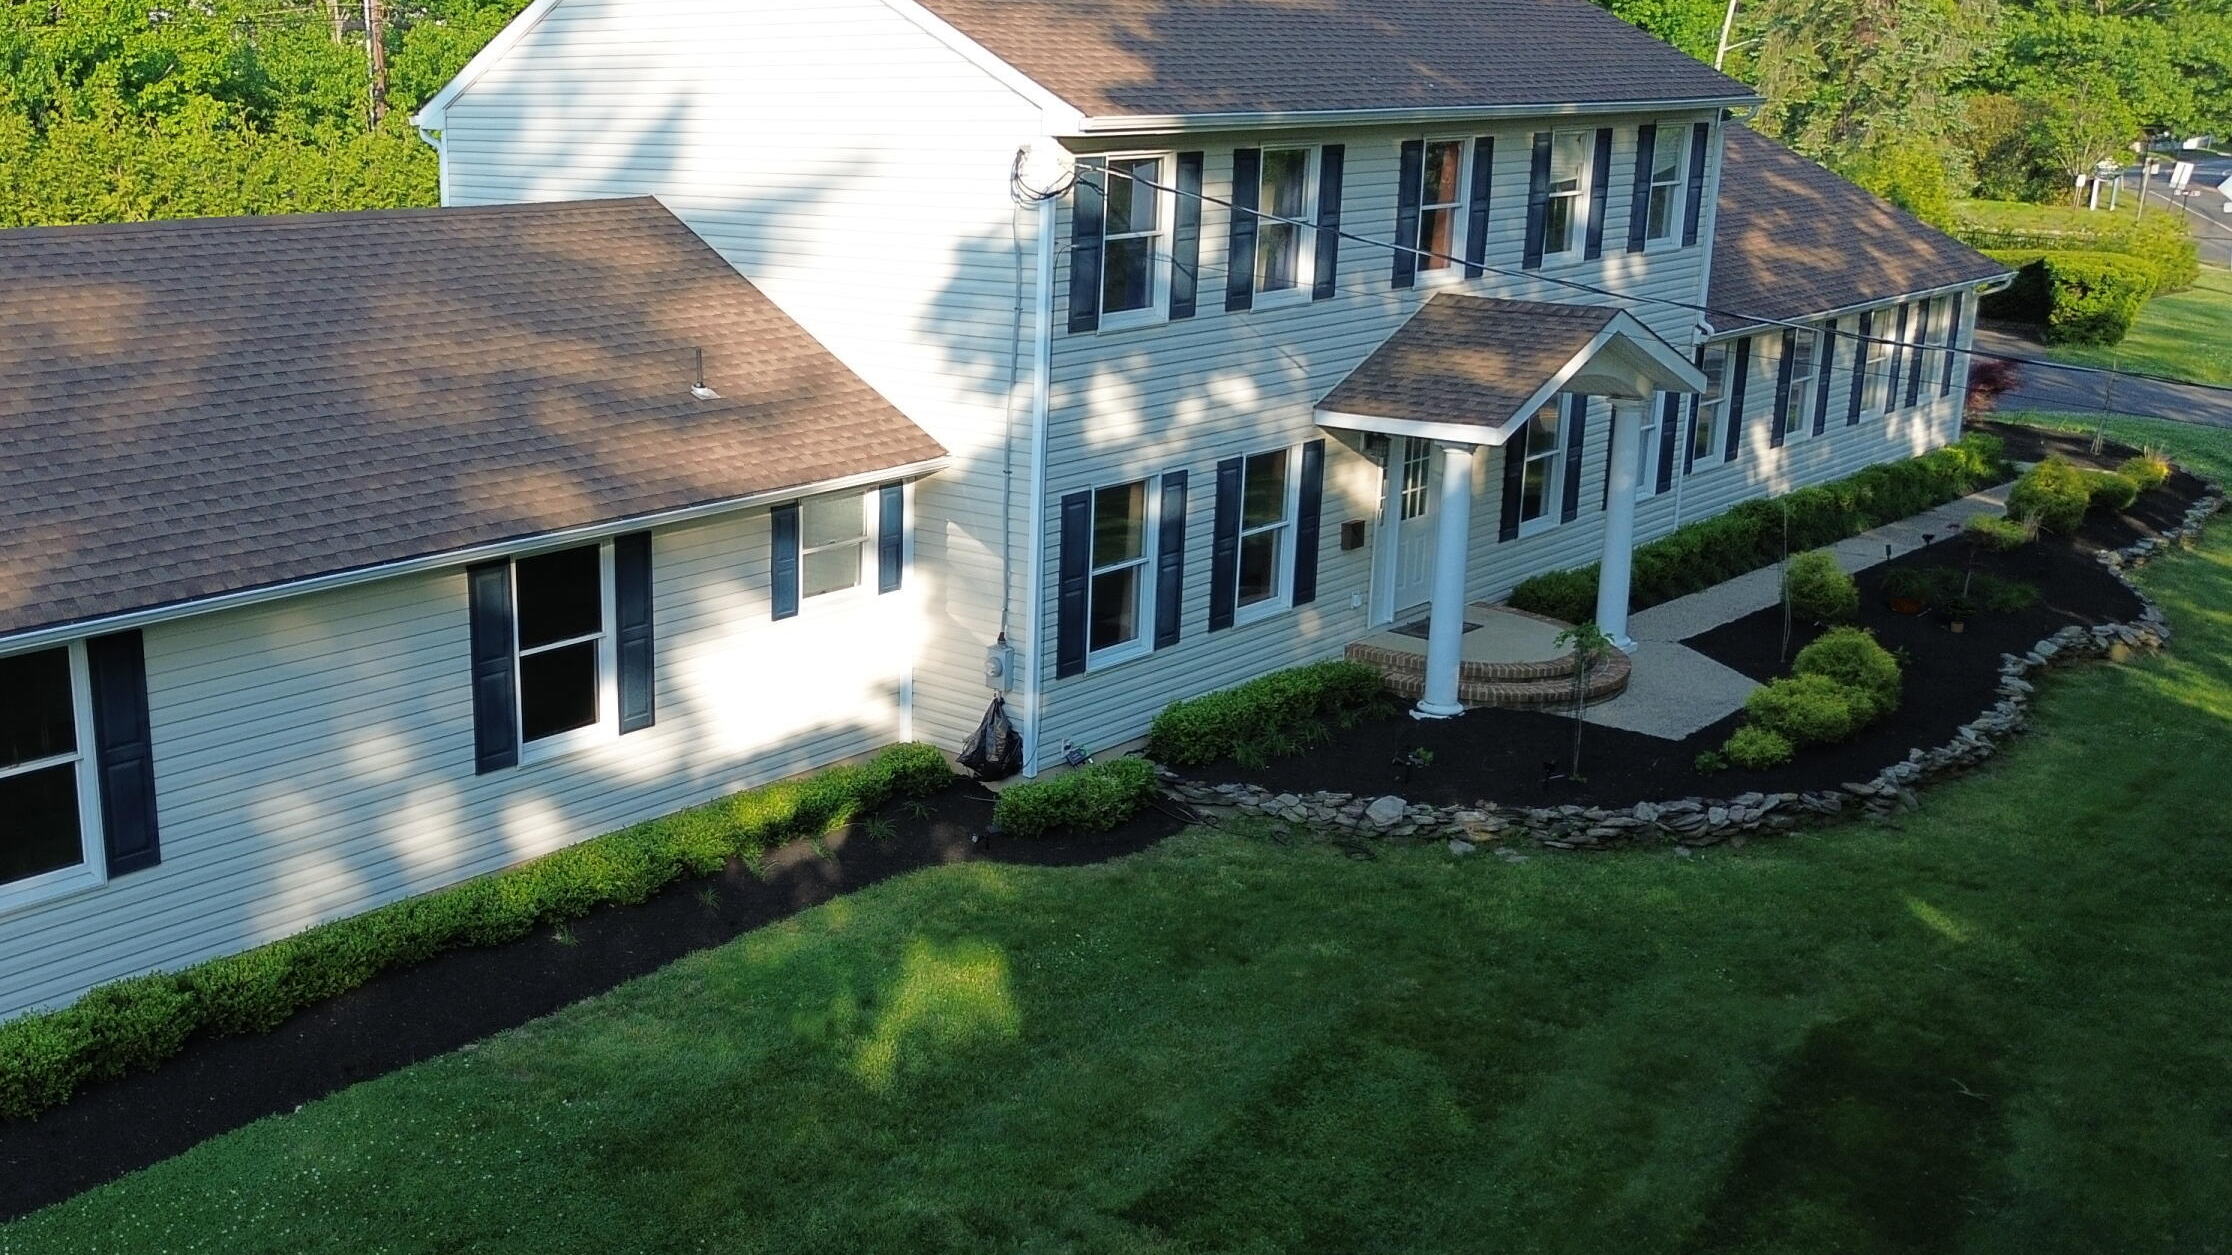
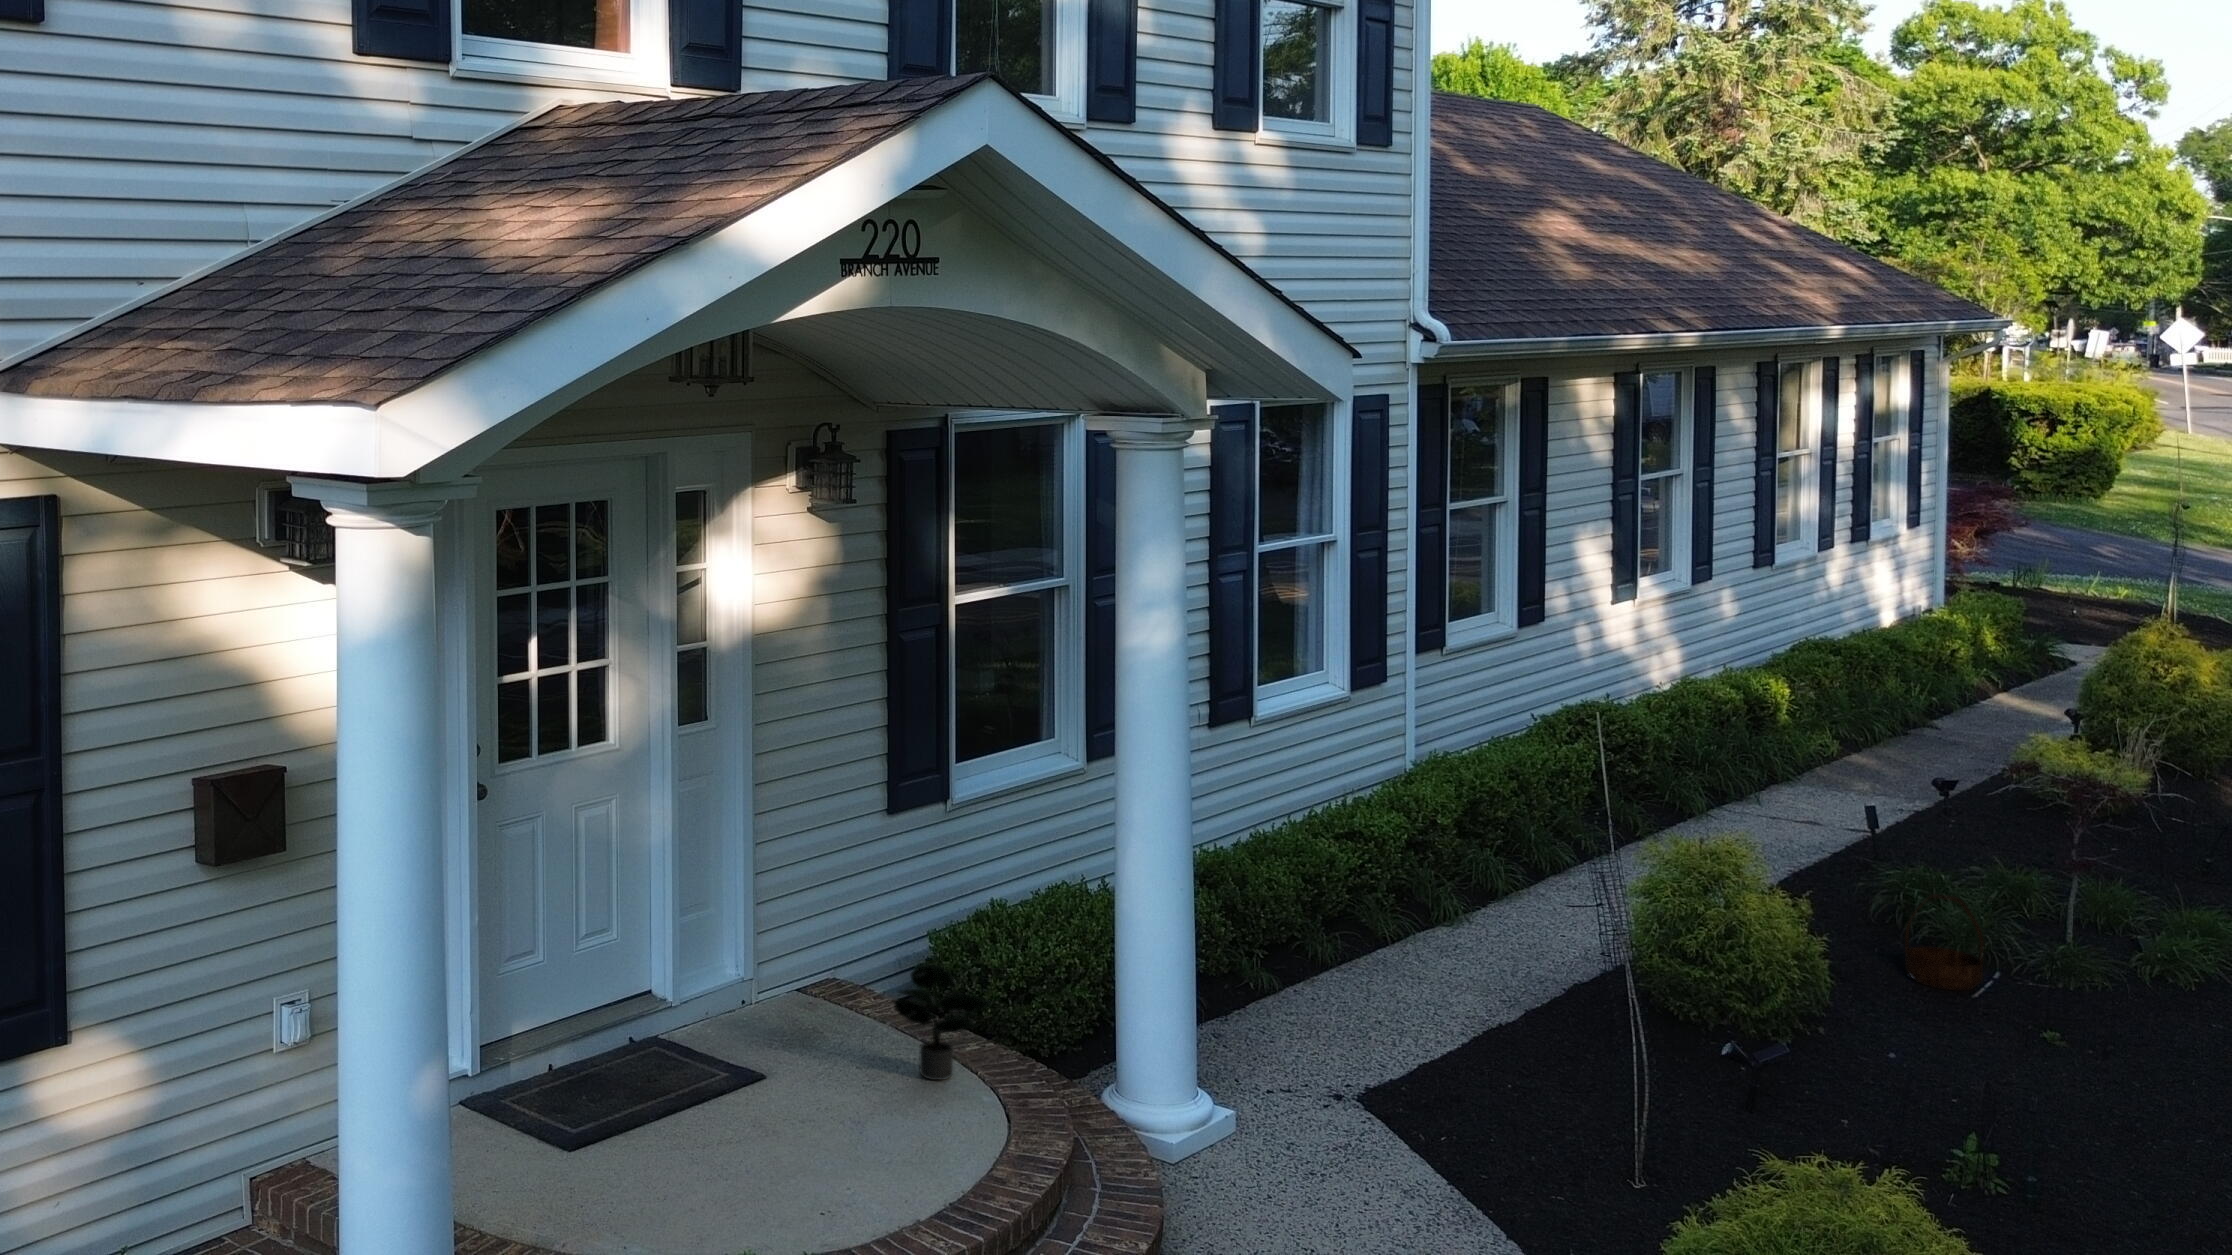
potted plant: present [1943,598,1979,633] -> present [894,964,991,1080]

